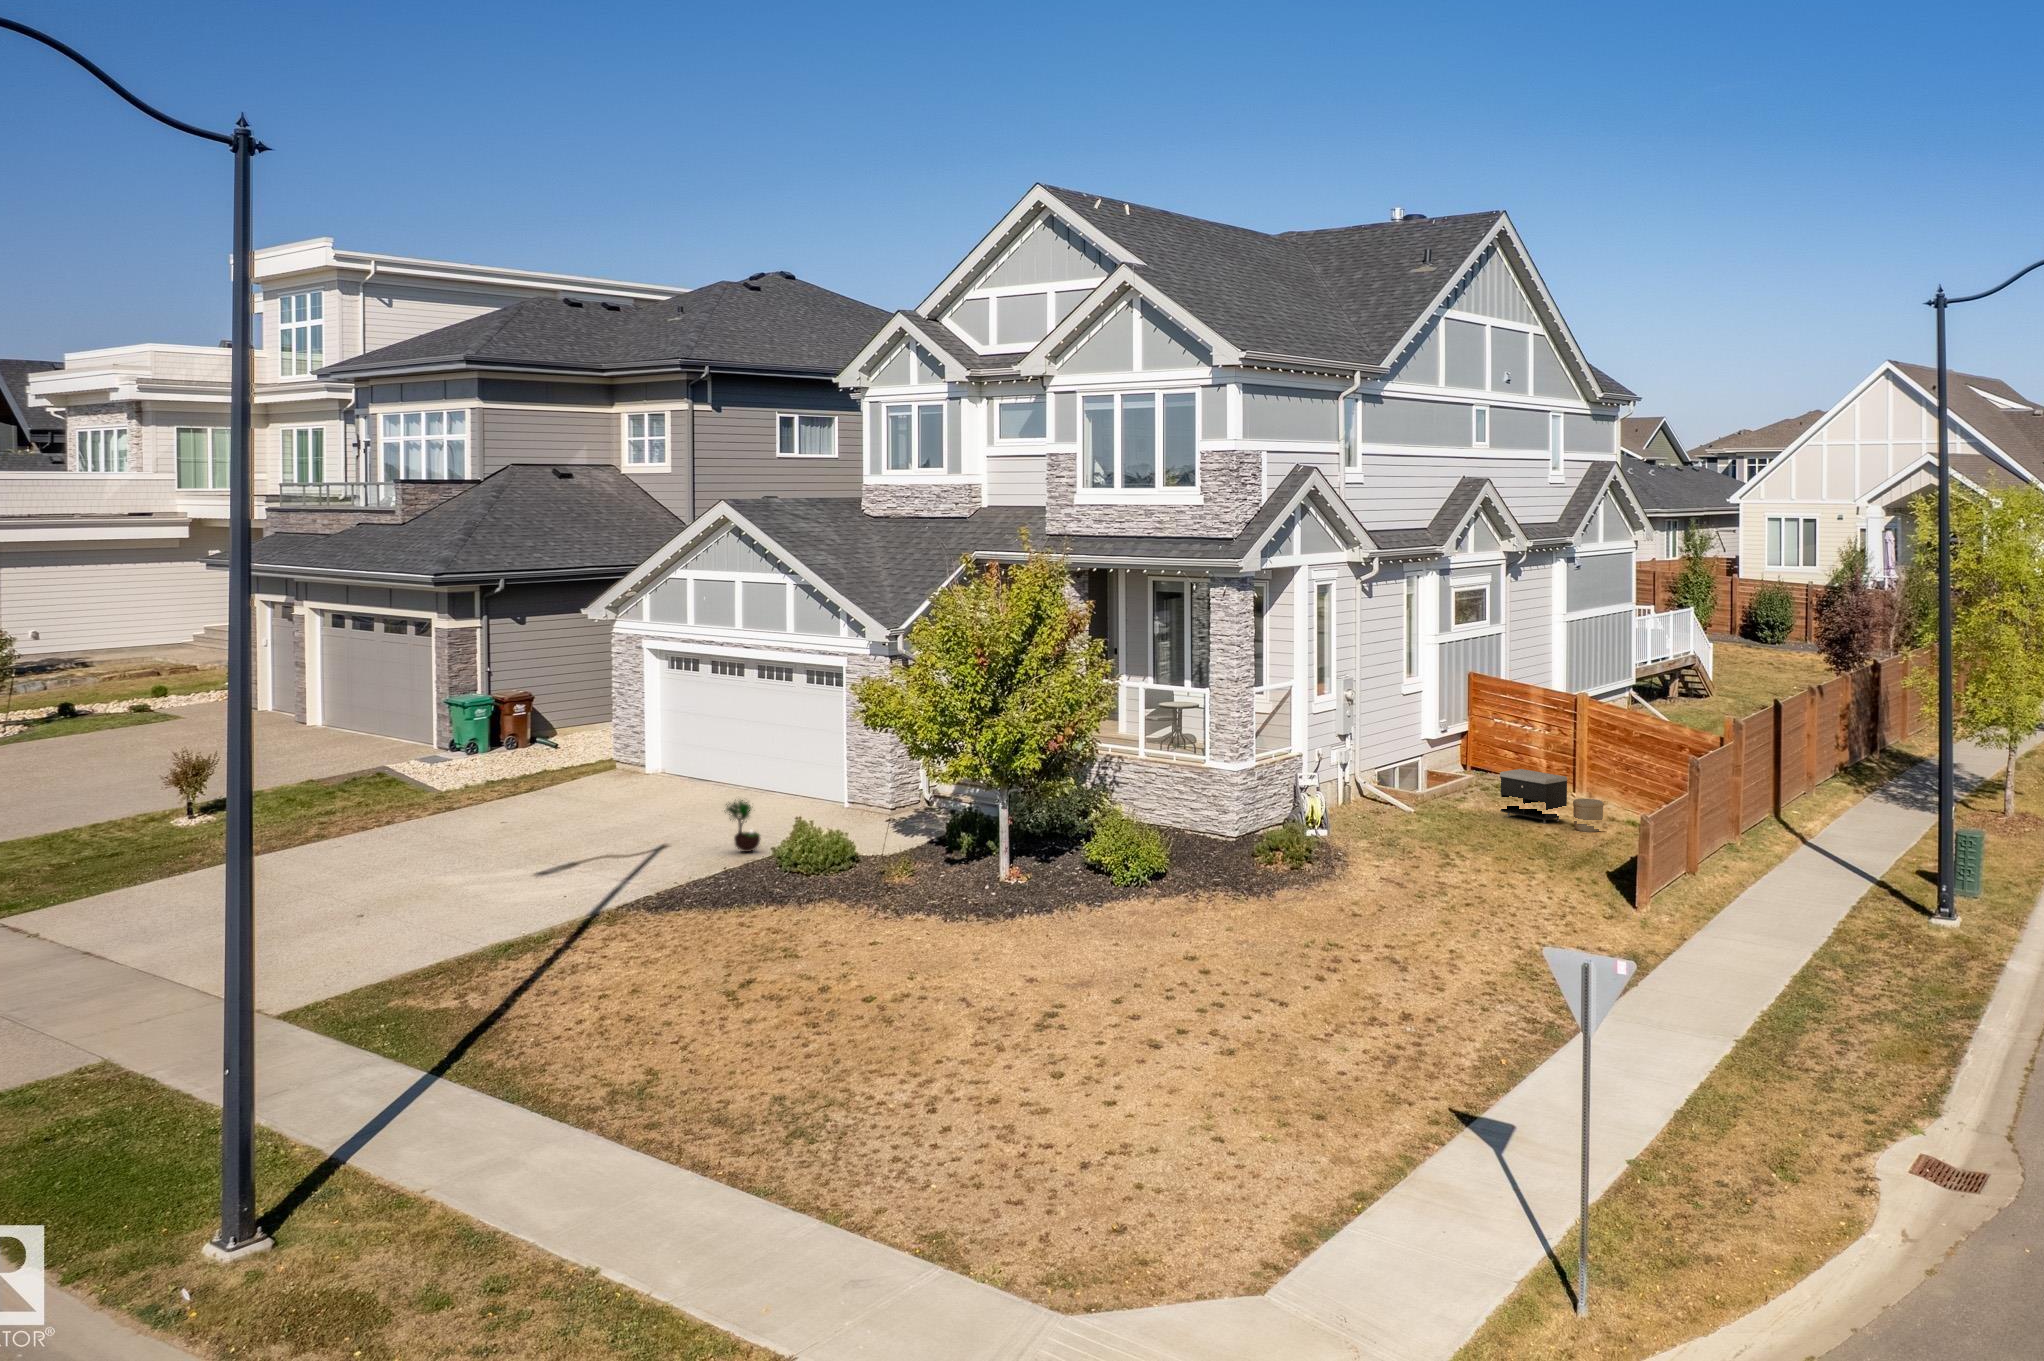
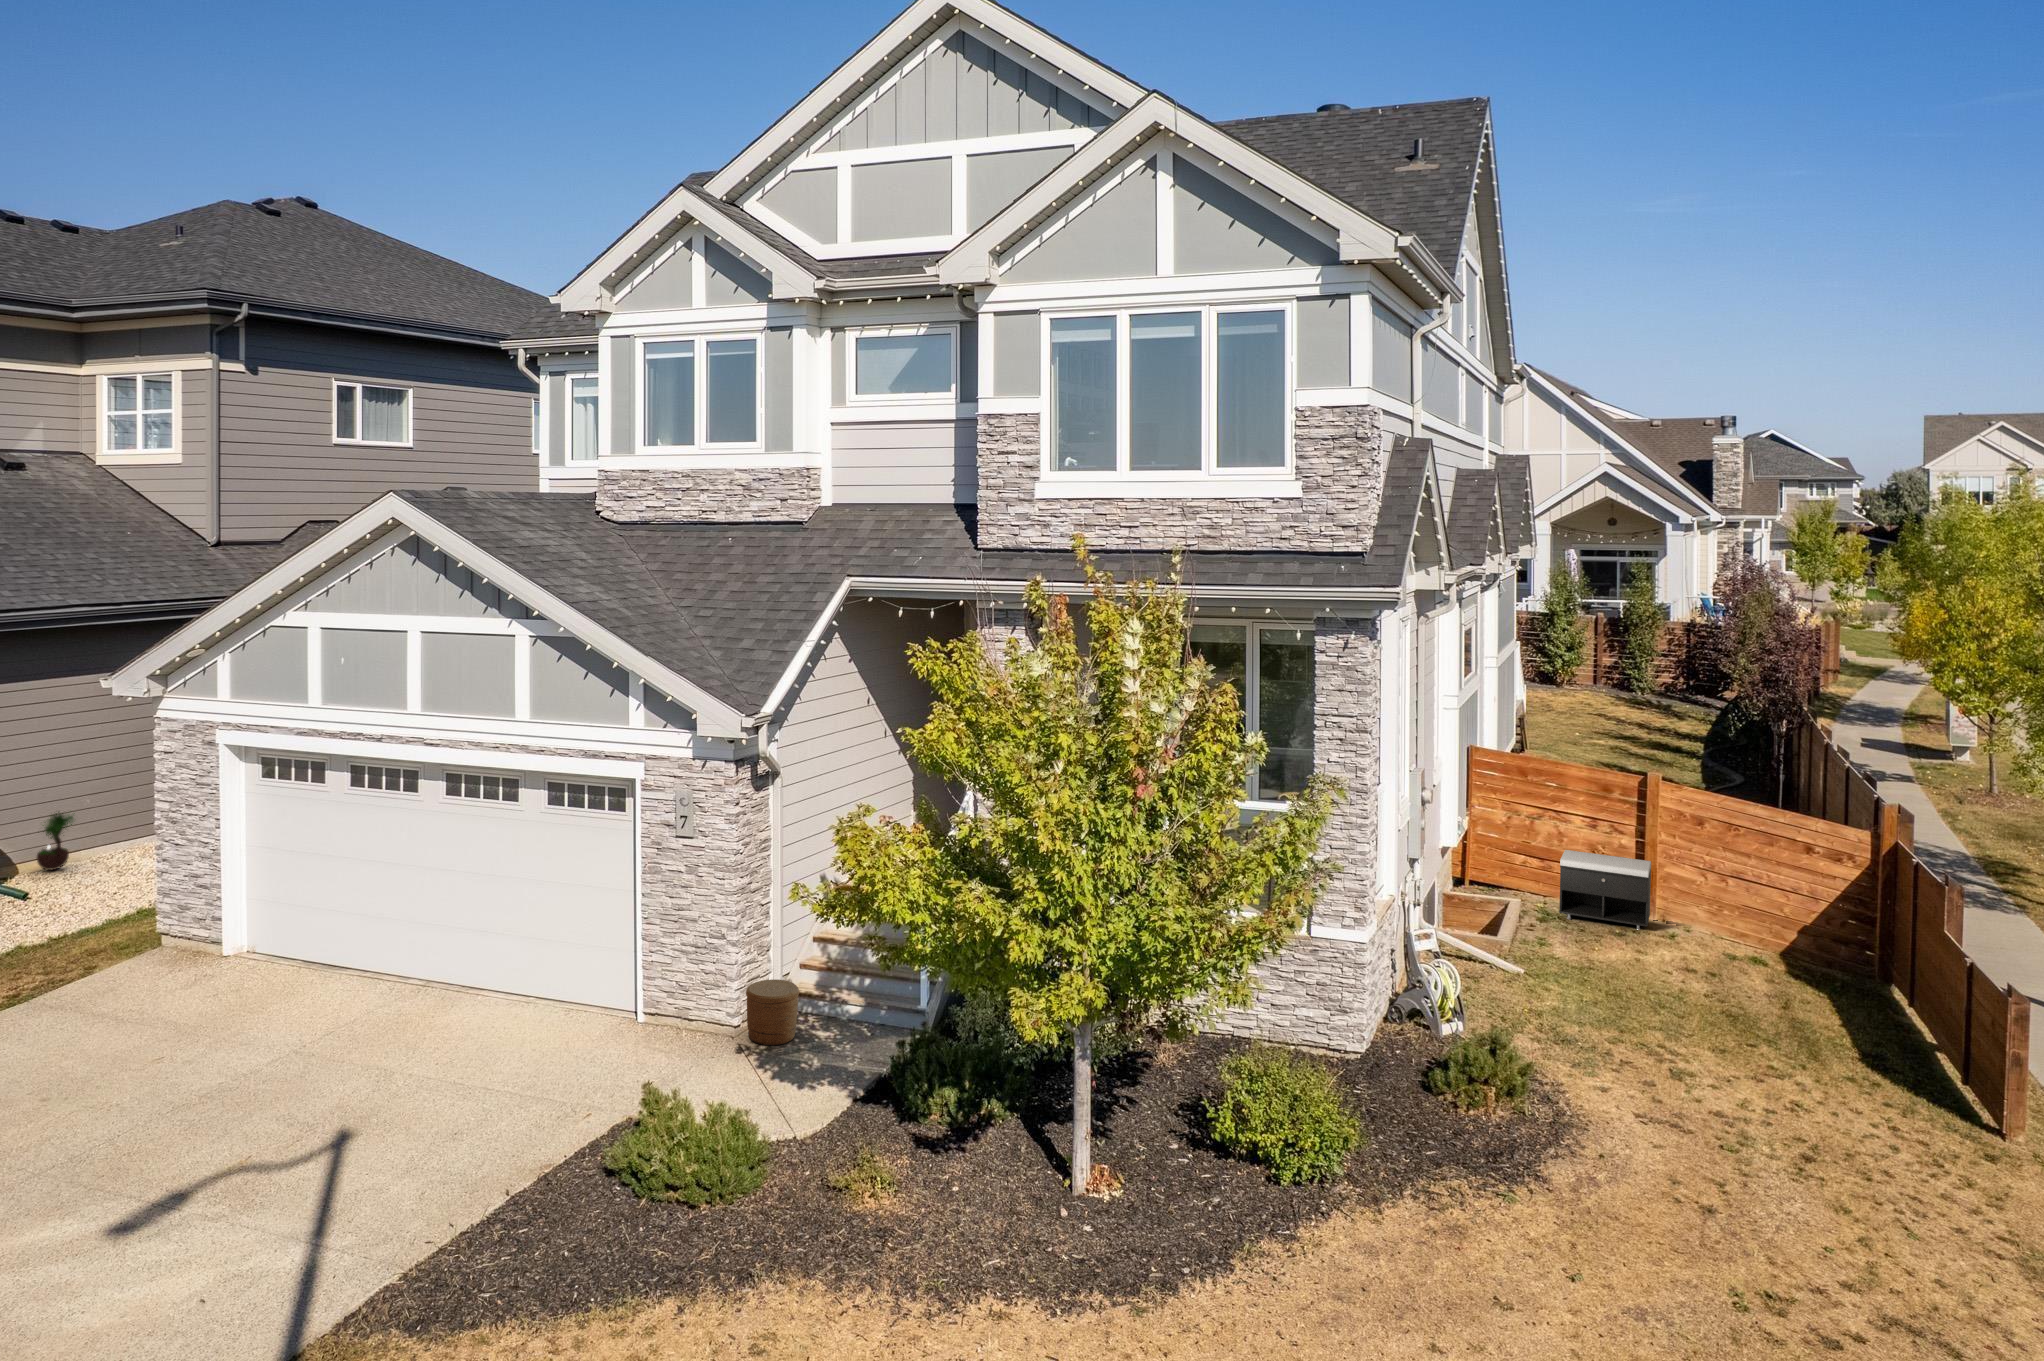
woven basket: present [1573,799,1604,832] -> present [746,979,799,1046]
potted tree: present [724,800,760,852] -> present [37,812,73,870]

